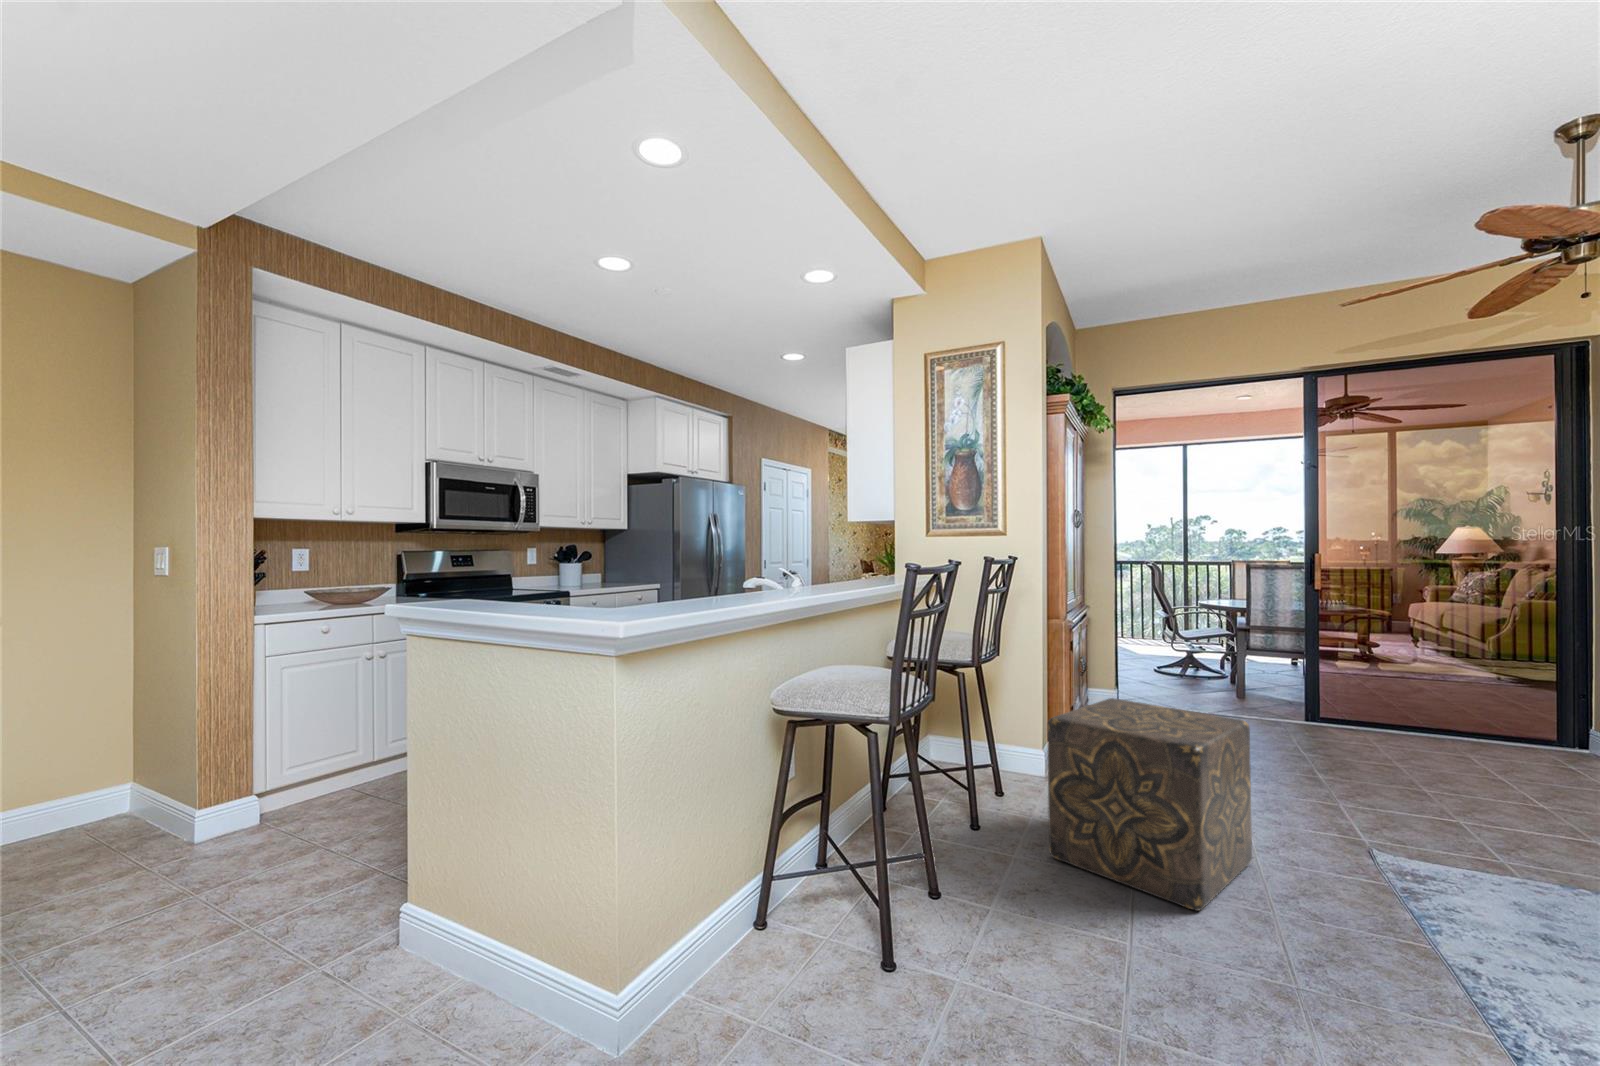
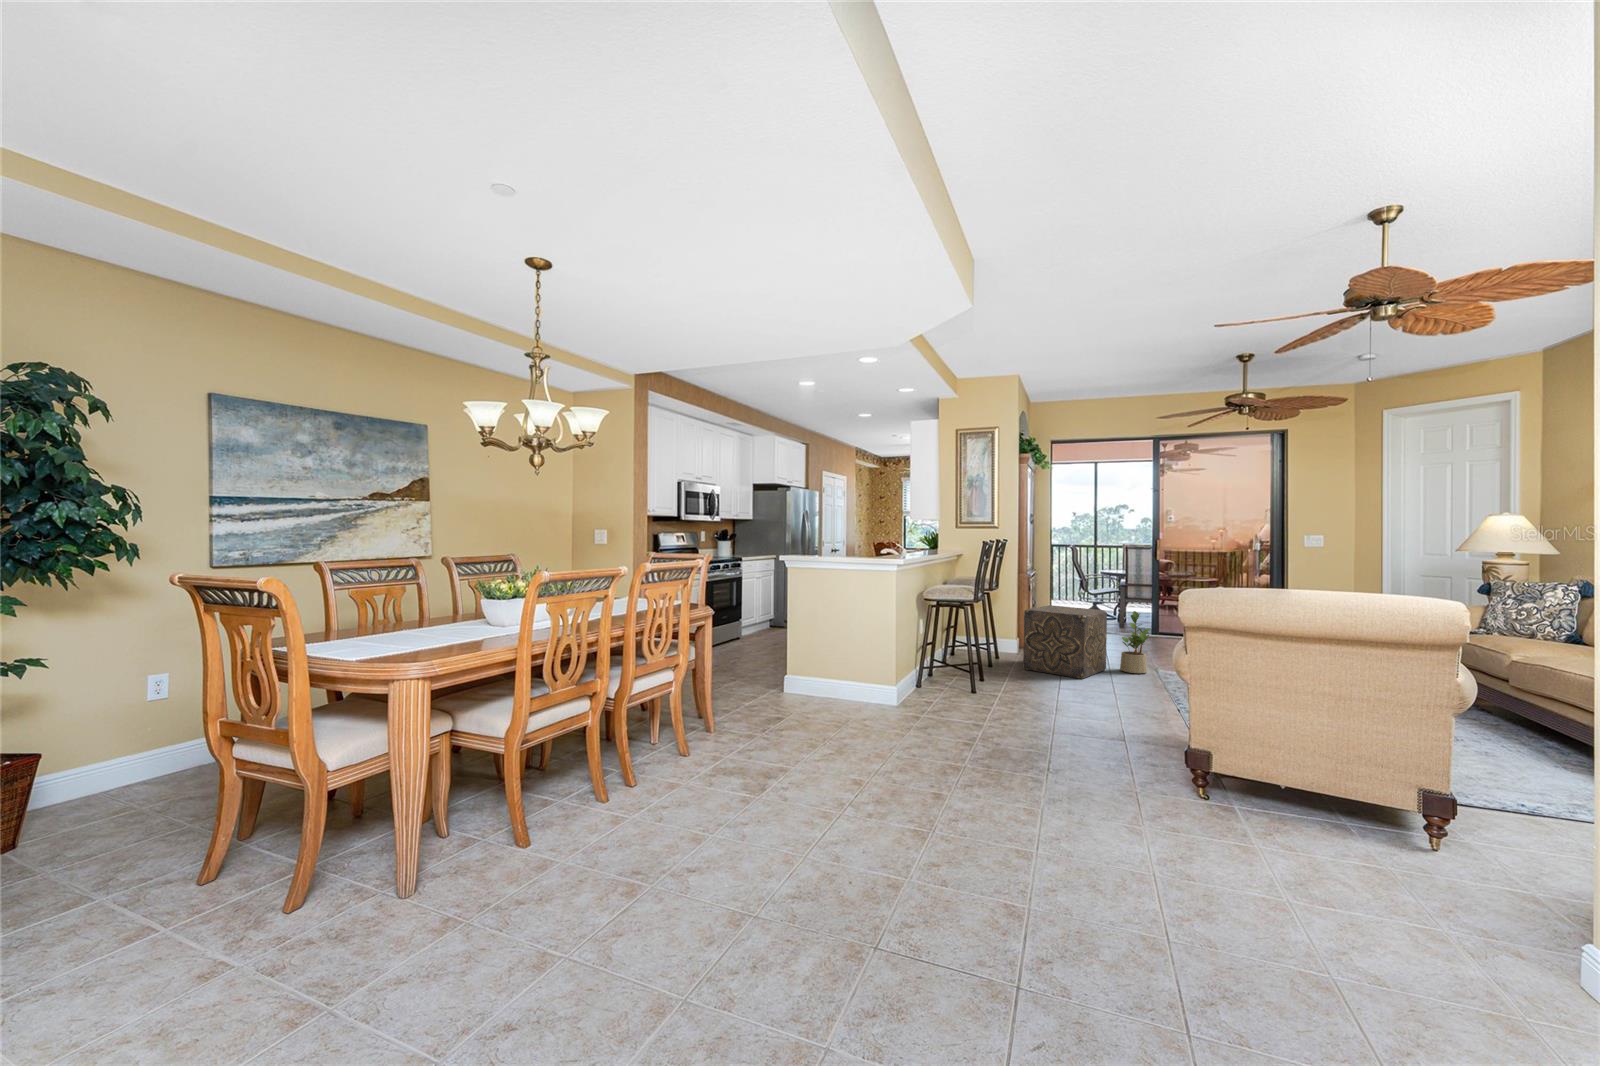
potted plant: none [1287,724,1367,883] -> present [1120,611,1151,673]

